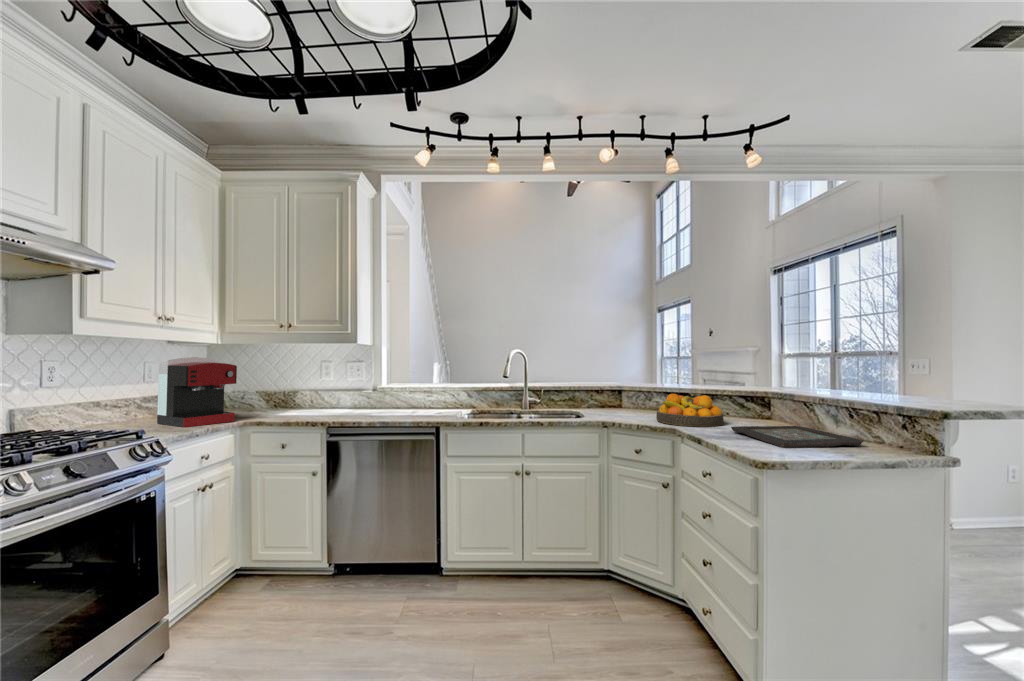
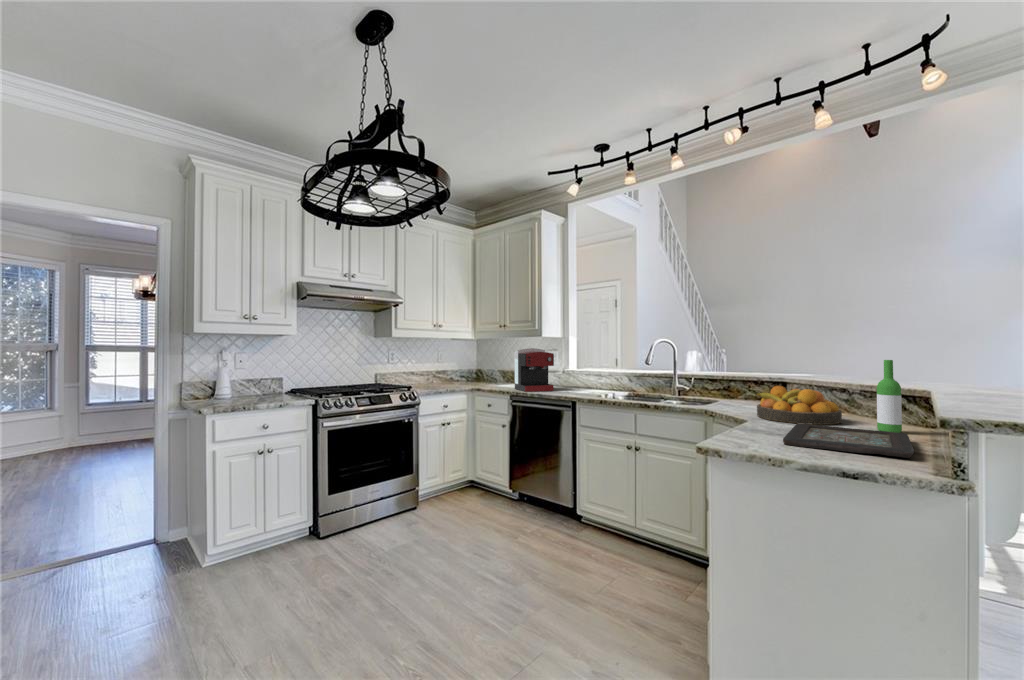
coffee maker: present [157,357,237,427] -> present [515,348,554,392]
wine bottle: none [755,369,772,426] -> present [877,360,902,433]

